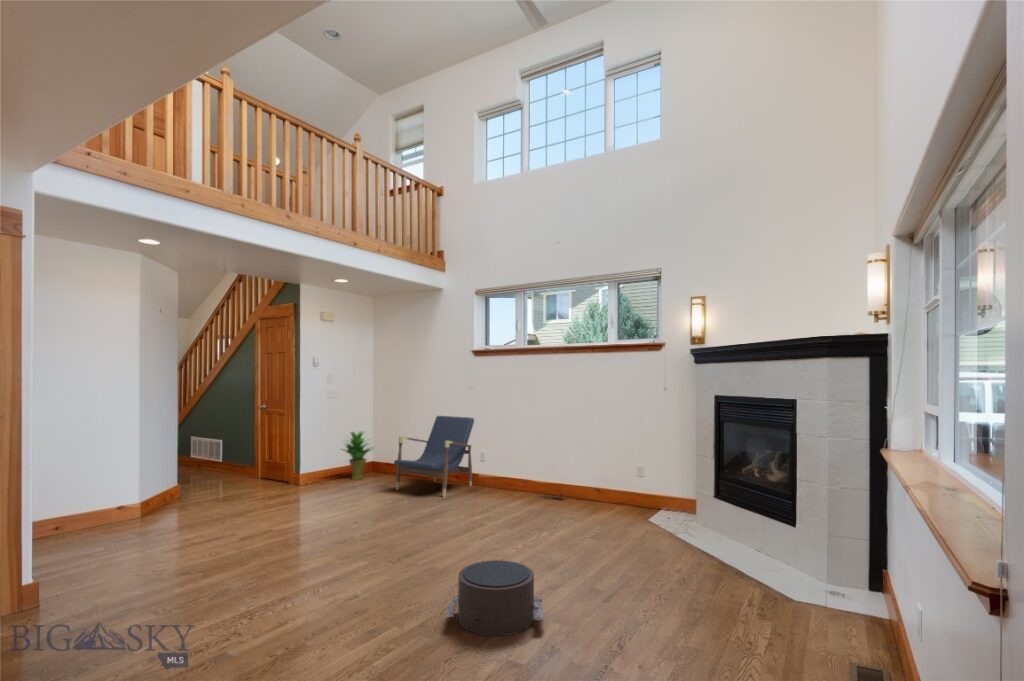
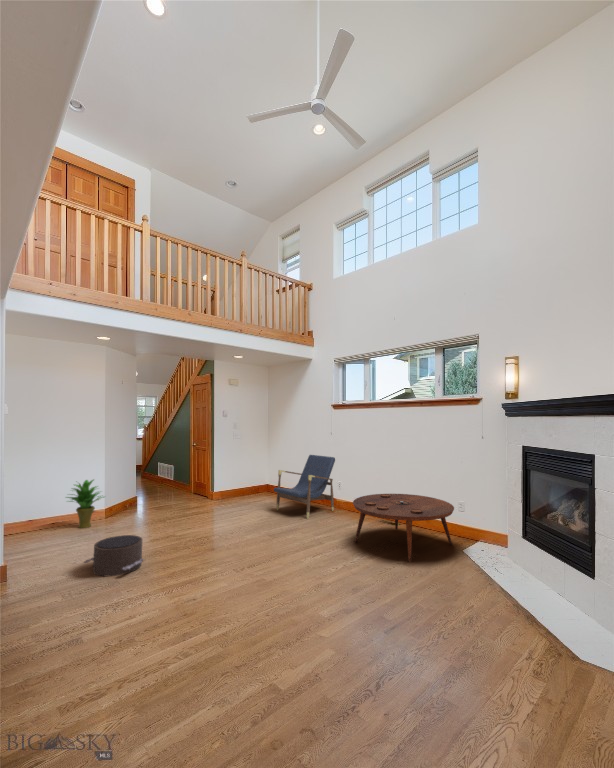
potted plant: present [341,431,372,480] -> present [67,480,104,528]
coffee table: none [516,458,635,533] -> present [353,494,454,562]
pouf: present [446,560,544,636] -> present [84,535,143,576]

